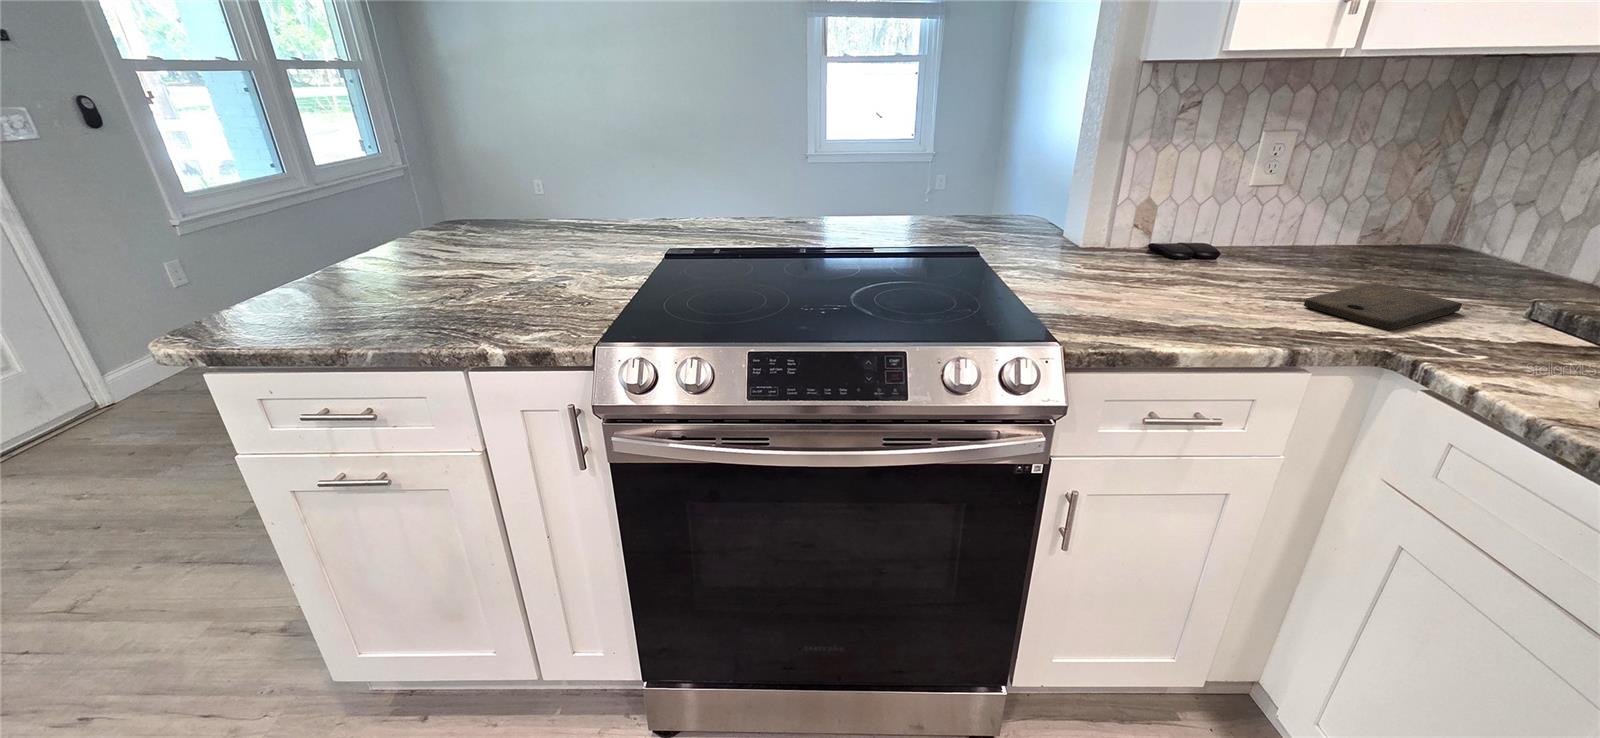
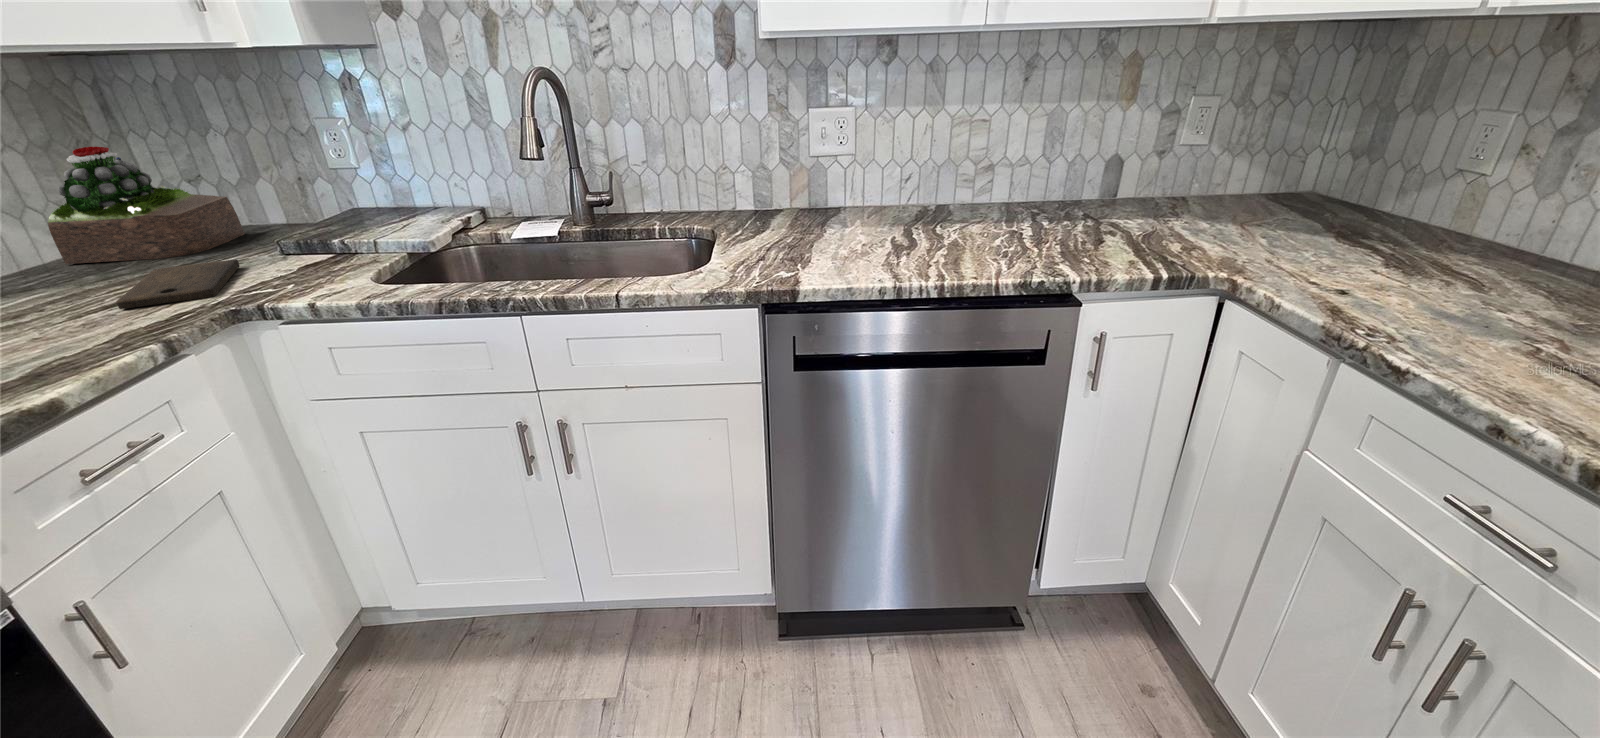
succulent plant: none [1326,152,1536,282] -> present [48,147,245,264]

